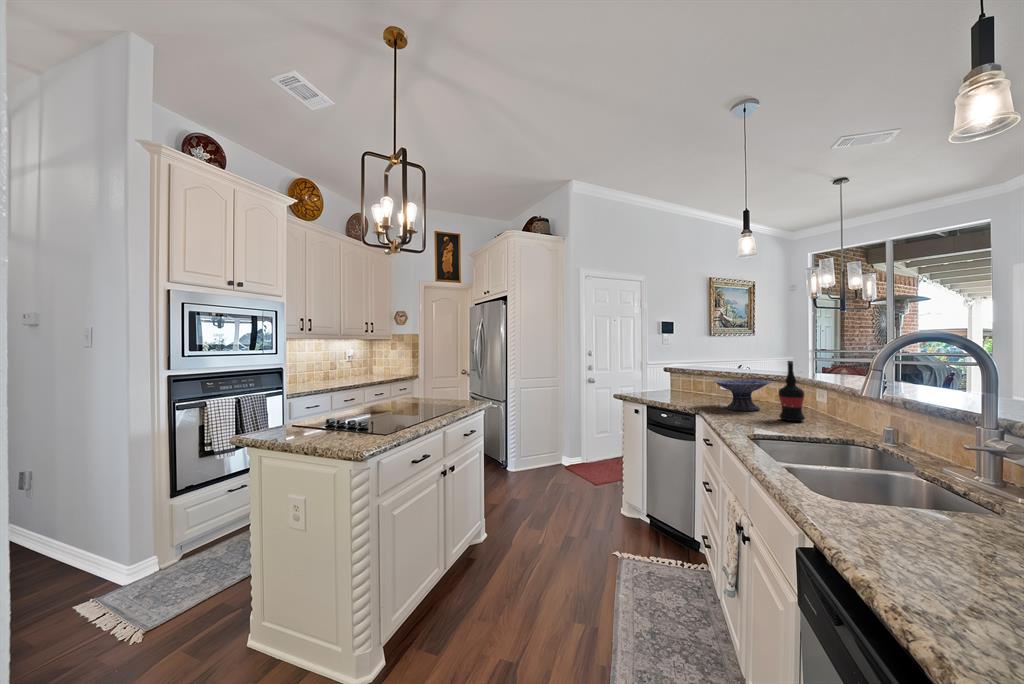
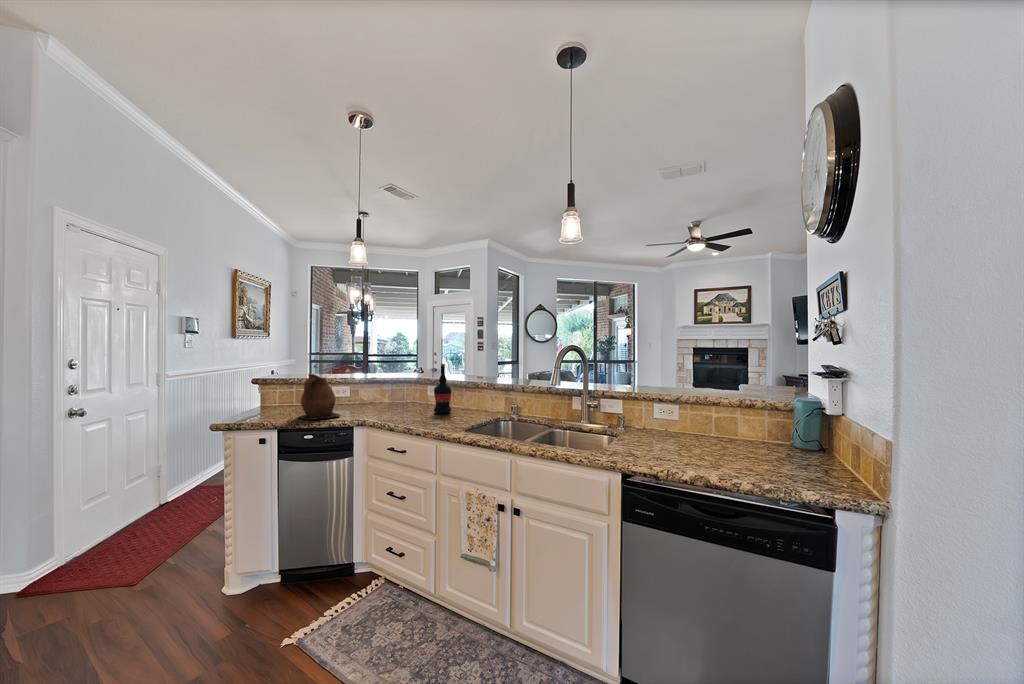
ceramic pitcher: none [659,365,694,405] -> present [299,374,340,420]
decorative bowl: present [713,379,771,411] -> none [362,382,413,414]

